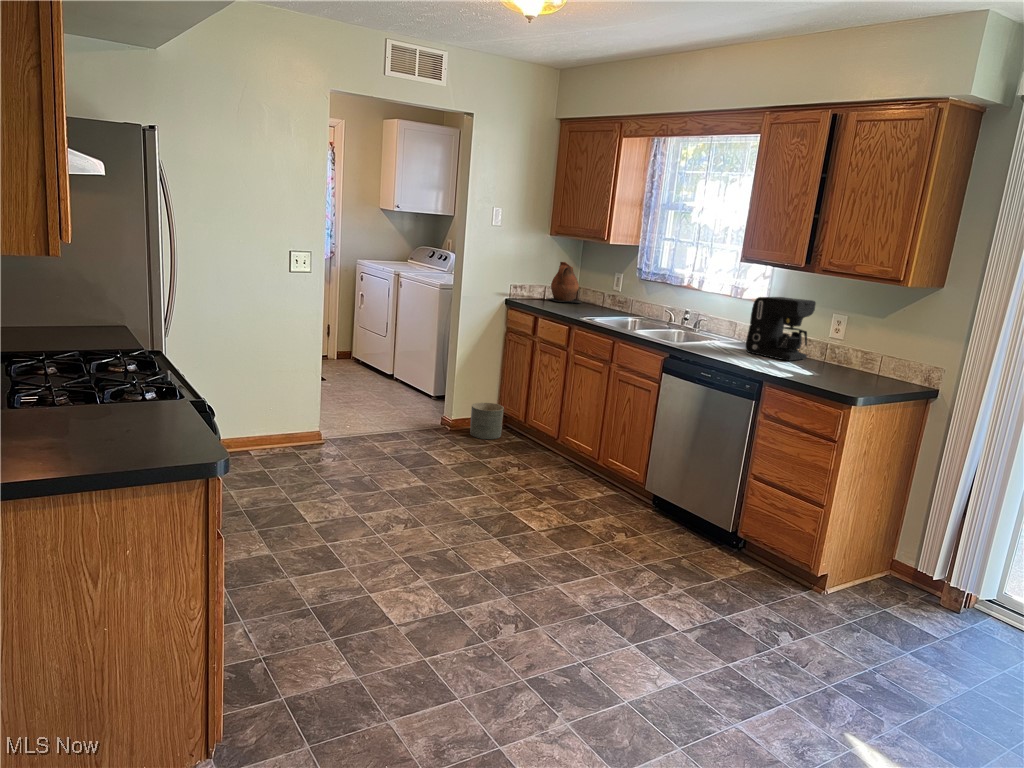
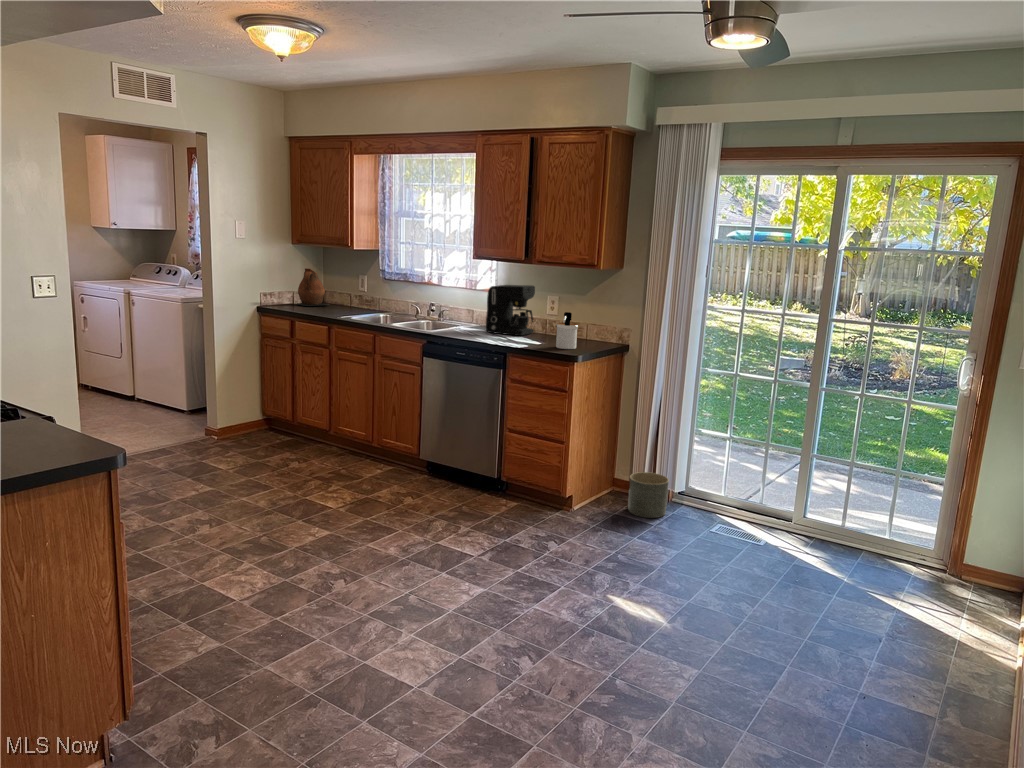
soap dispenser: none [831,339,865,387] -> present [556,312,578,349]
planter: present [470,402,504,439] -> present [628,472,669,518]

